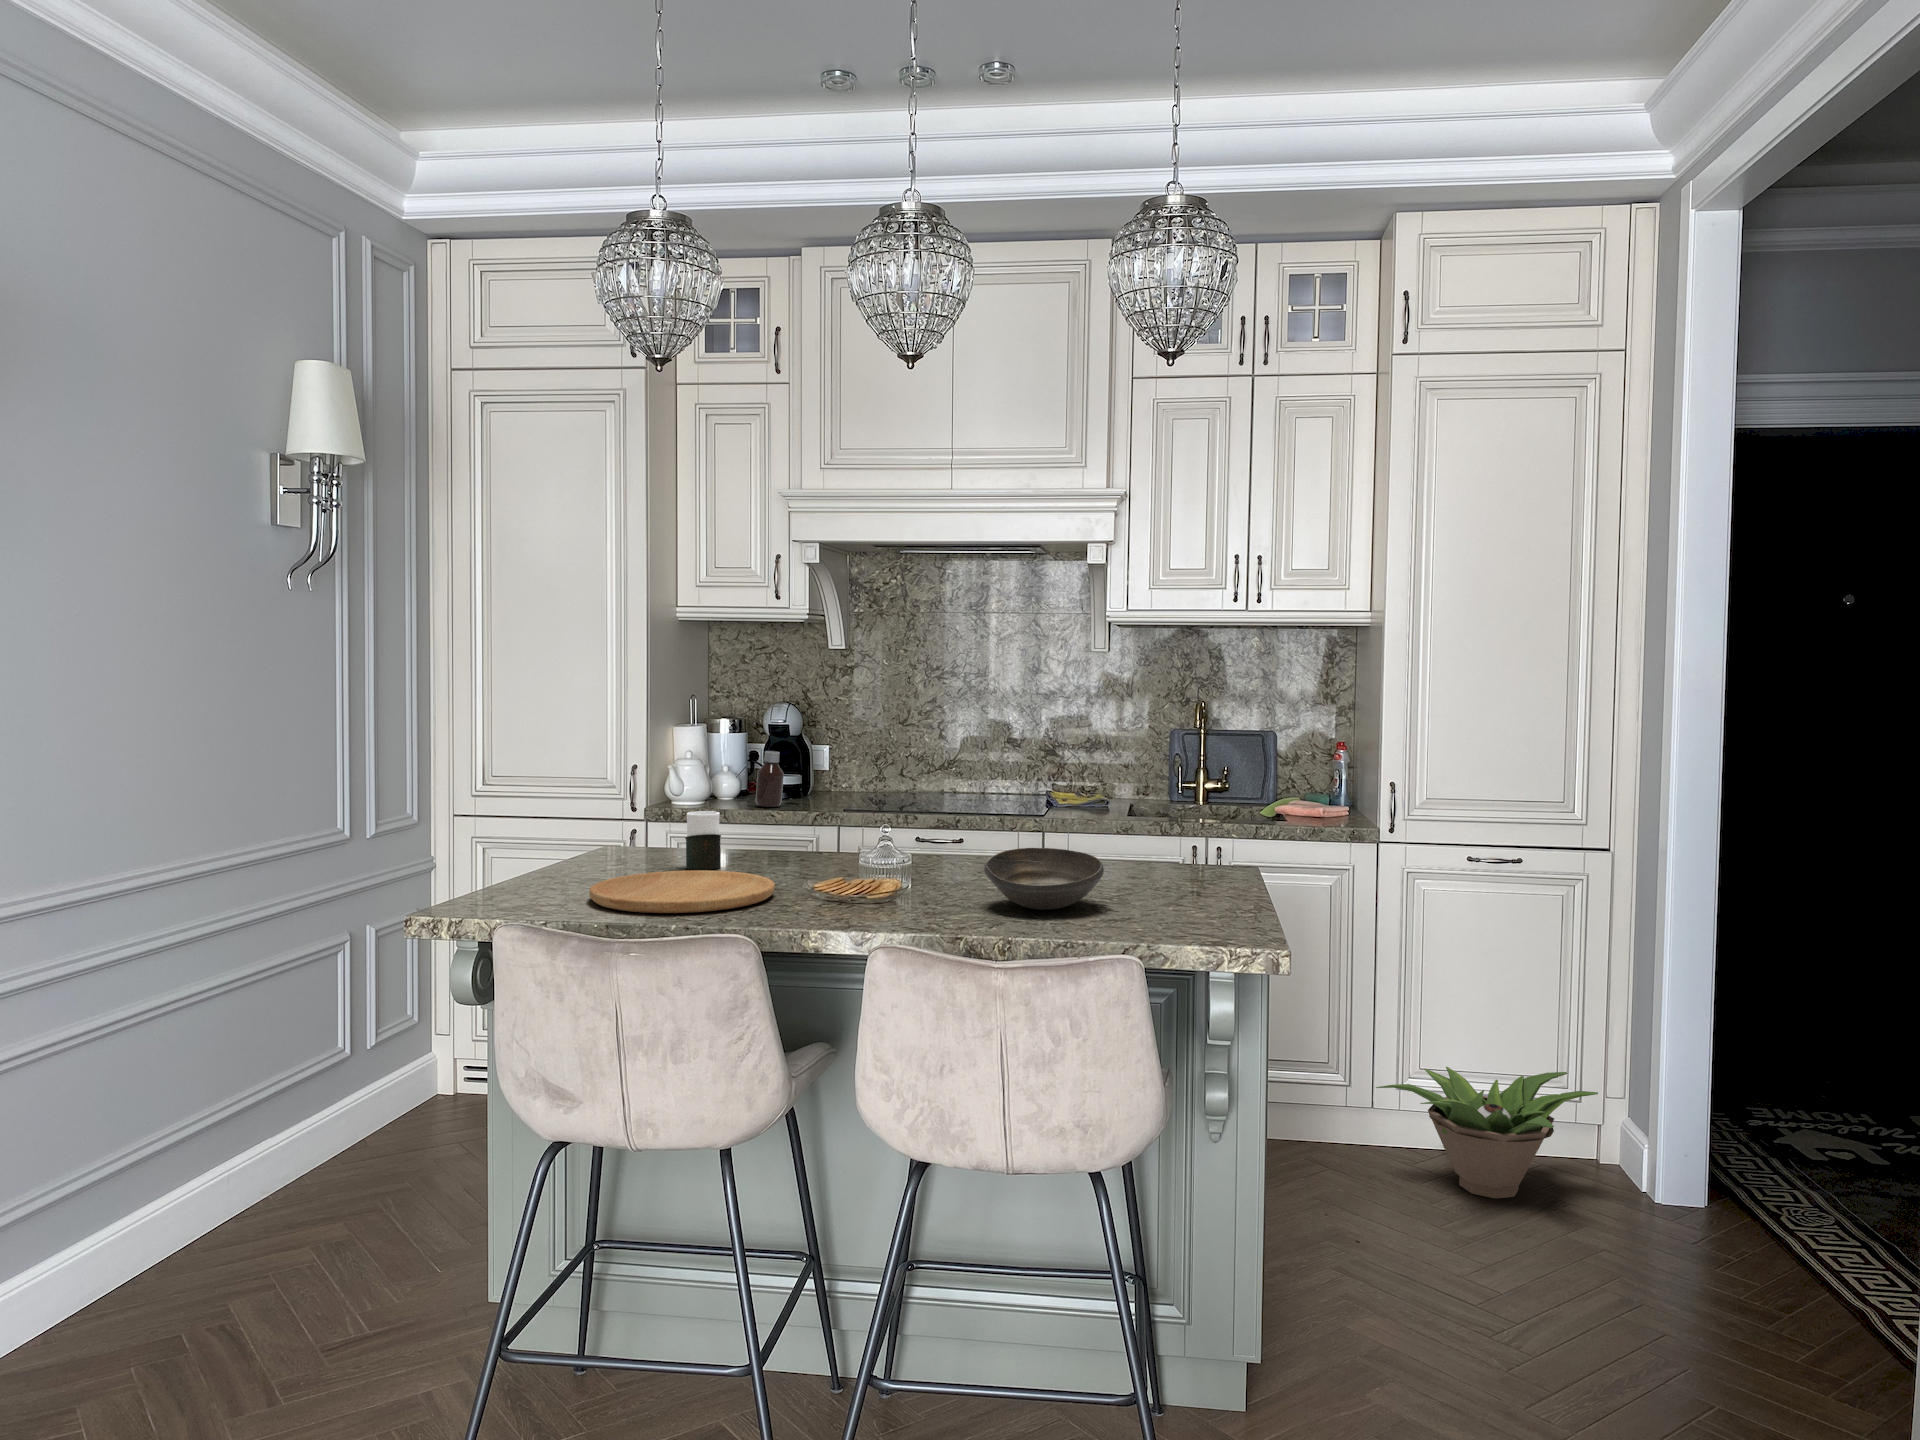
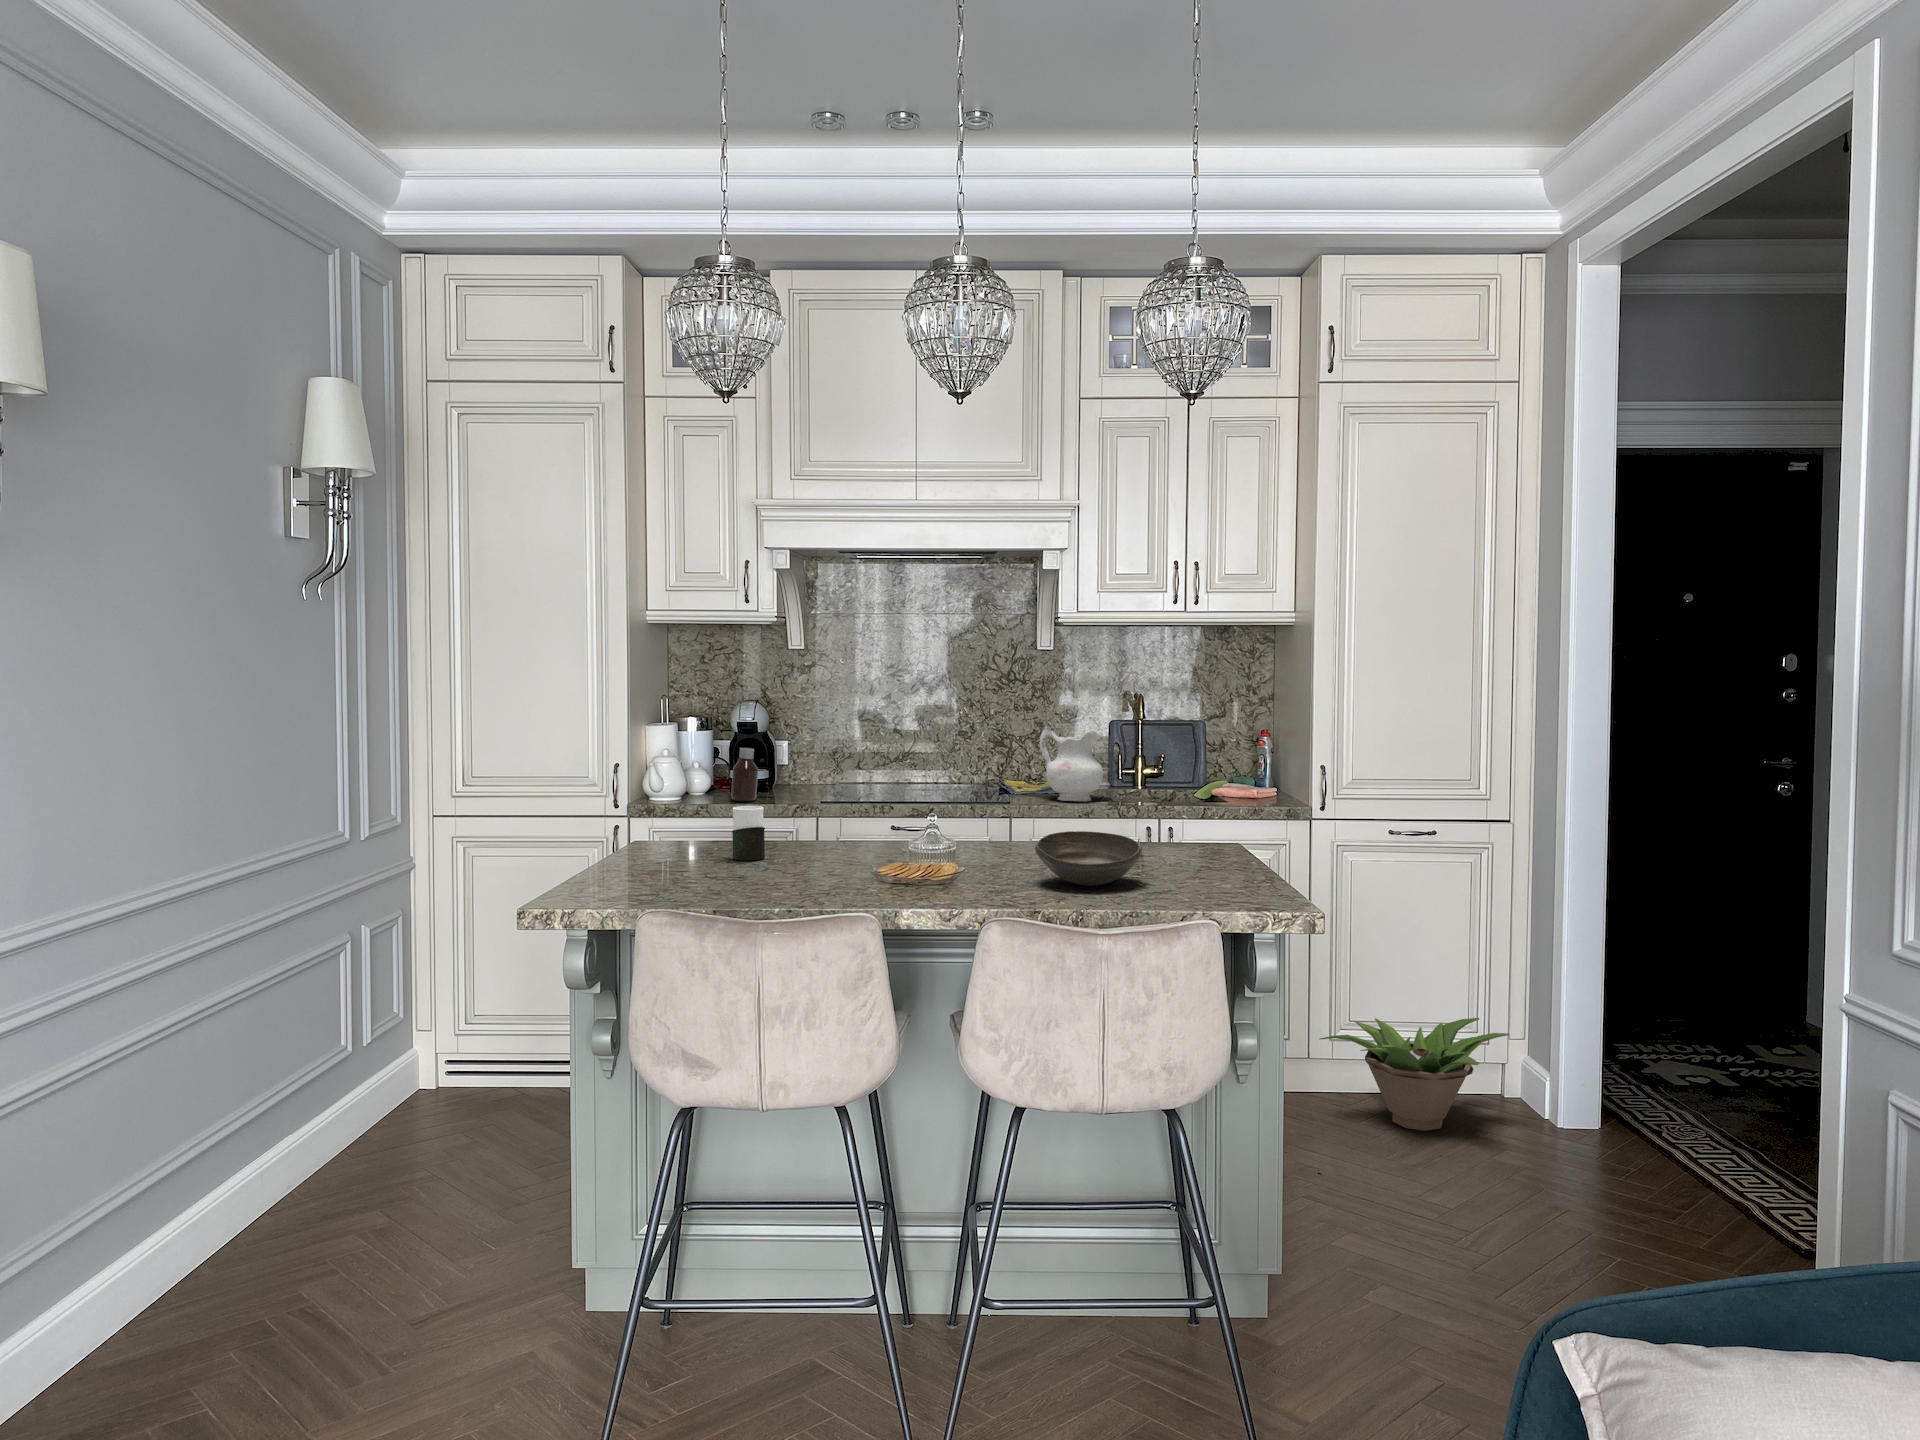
ceramic pitcher: none [1081,733,1148,815] -> present [1040,727,1103,802]
cutting board: present [590,870,775,913] -> none [674,861,842,899]

